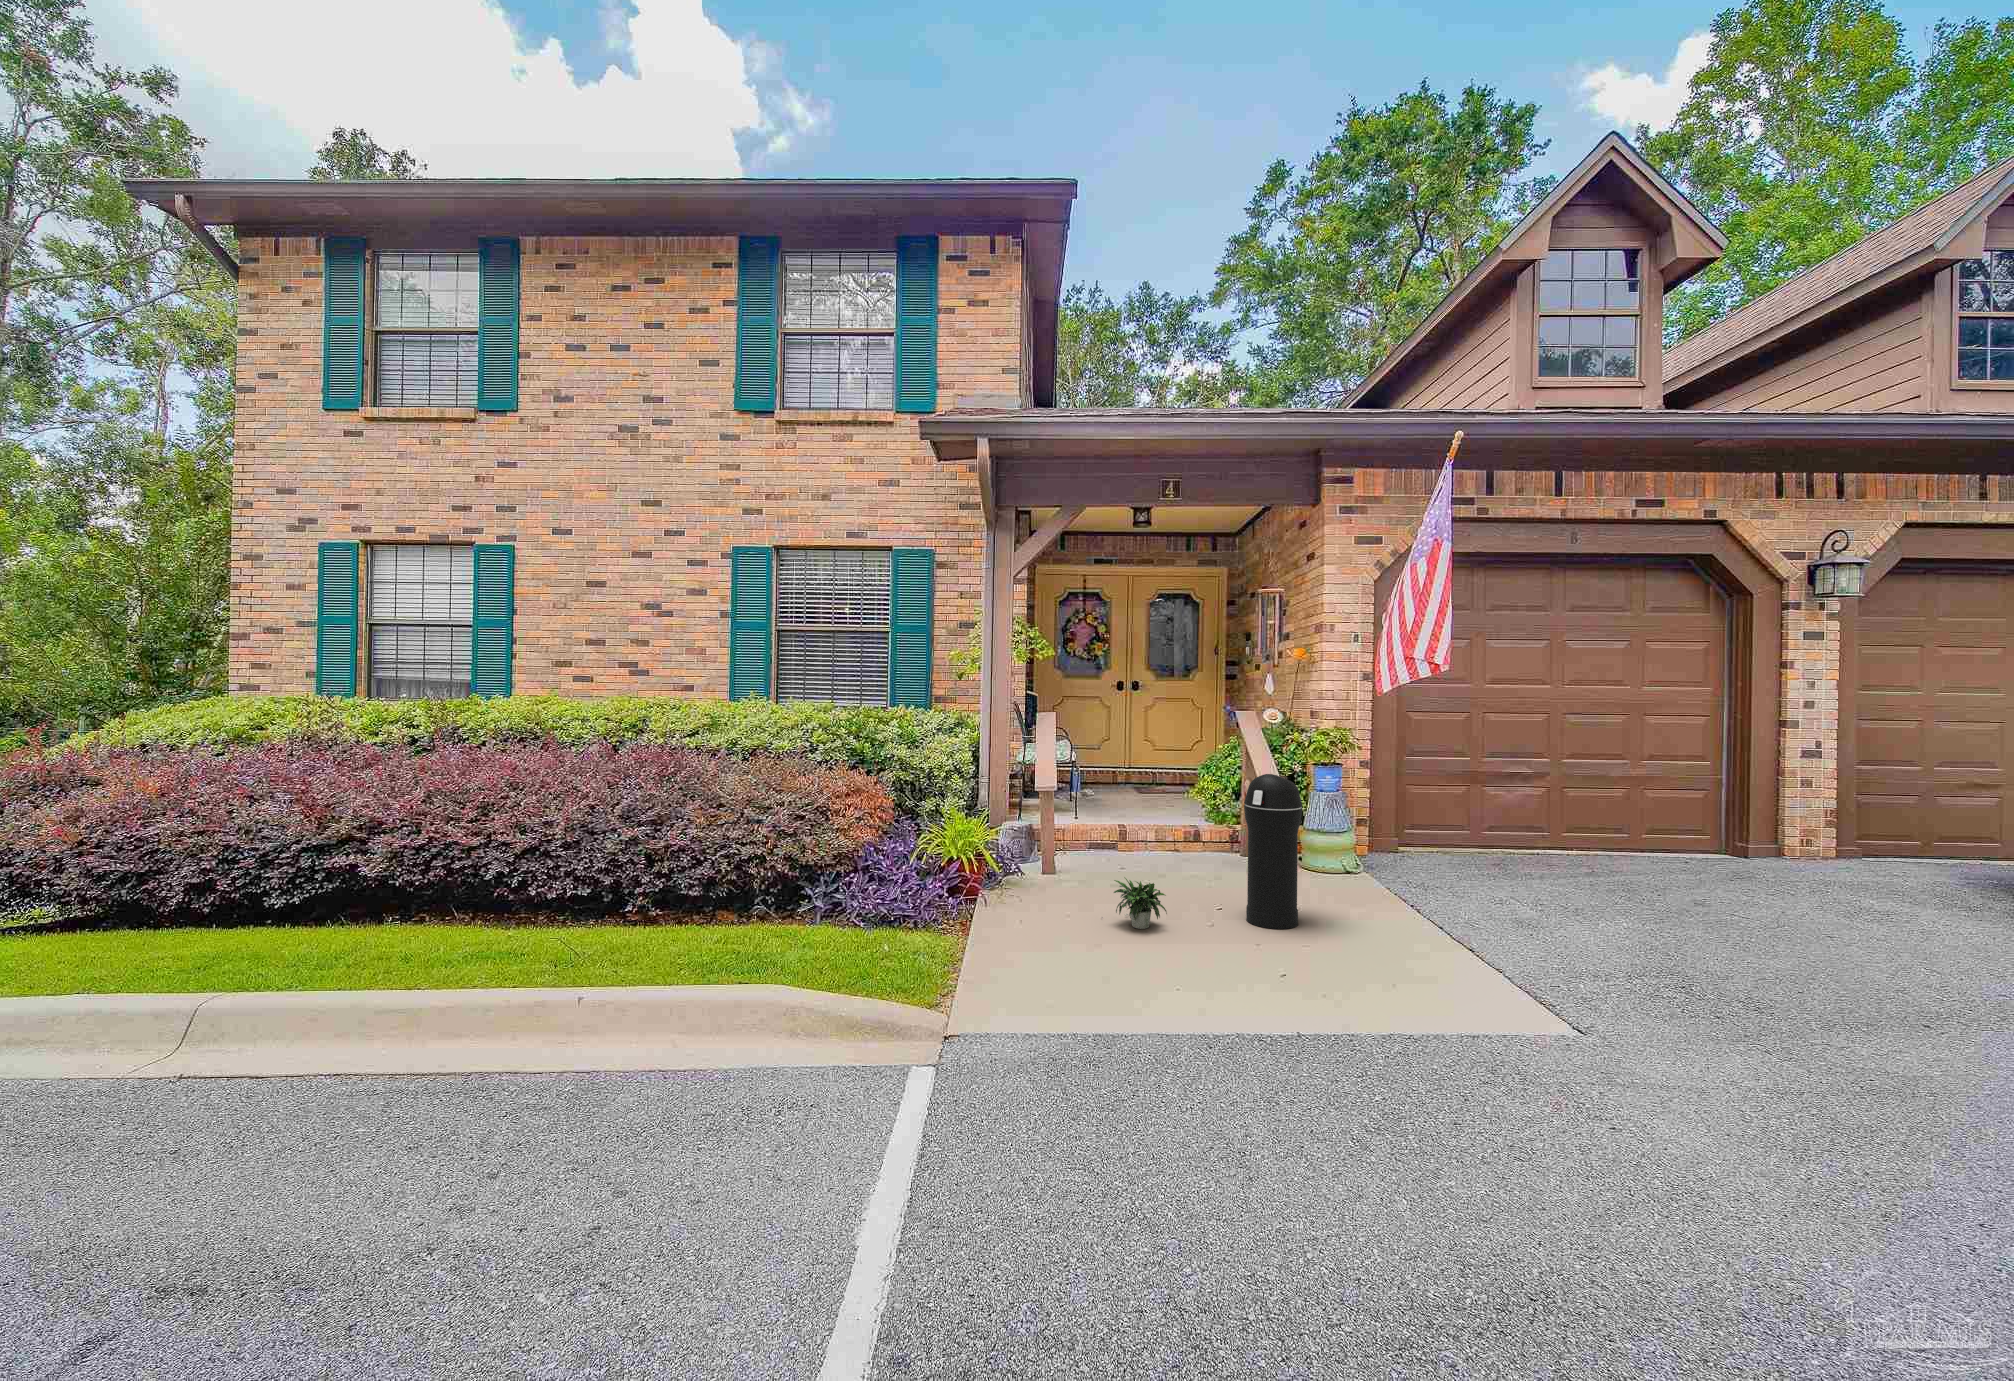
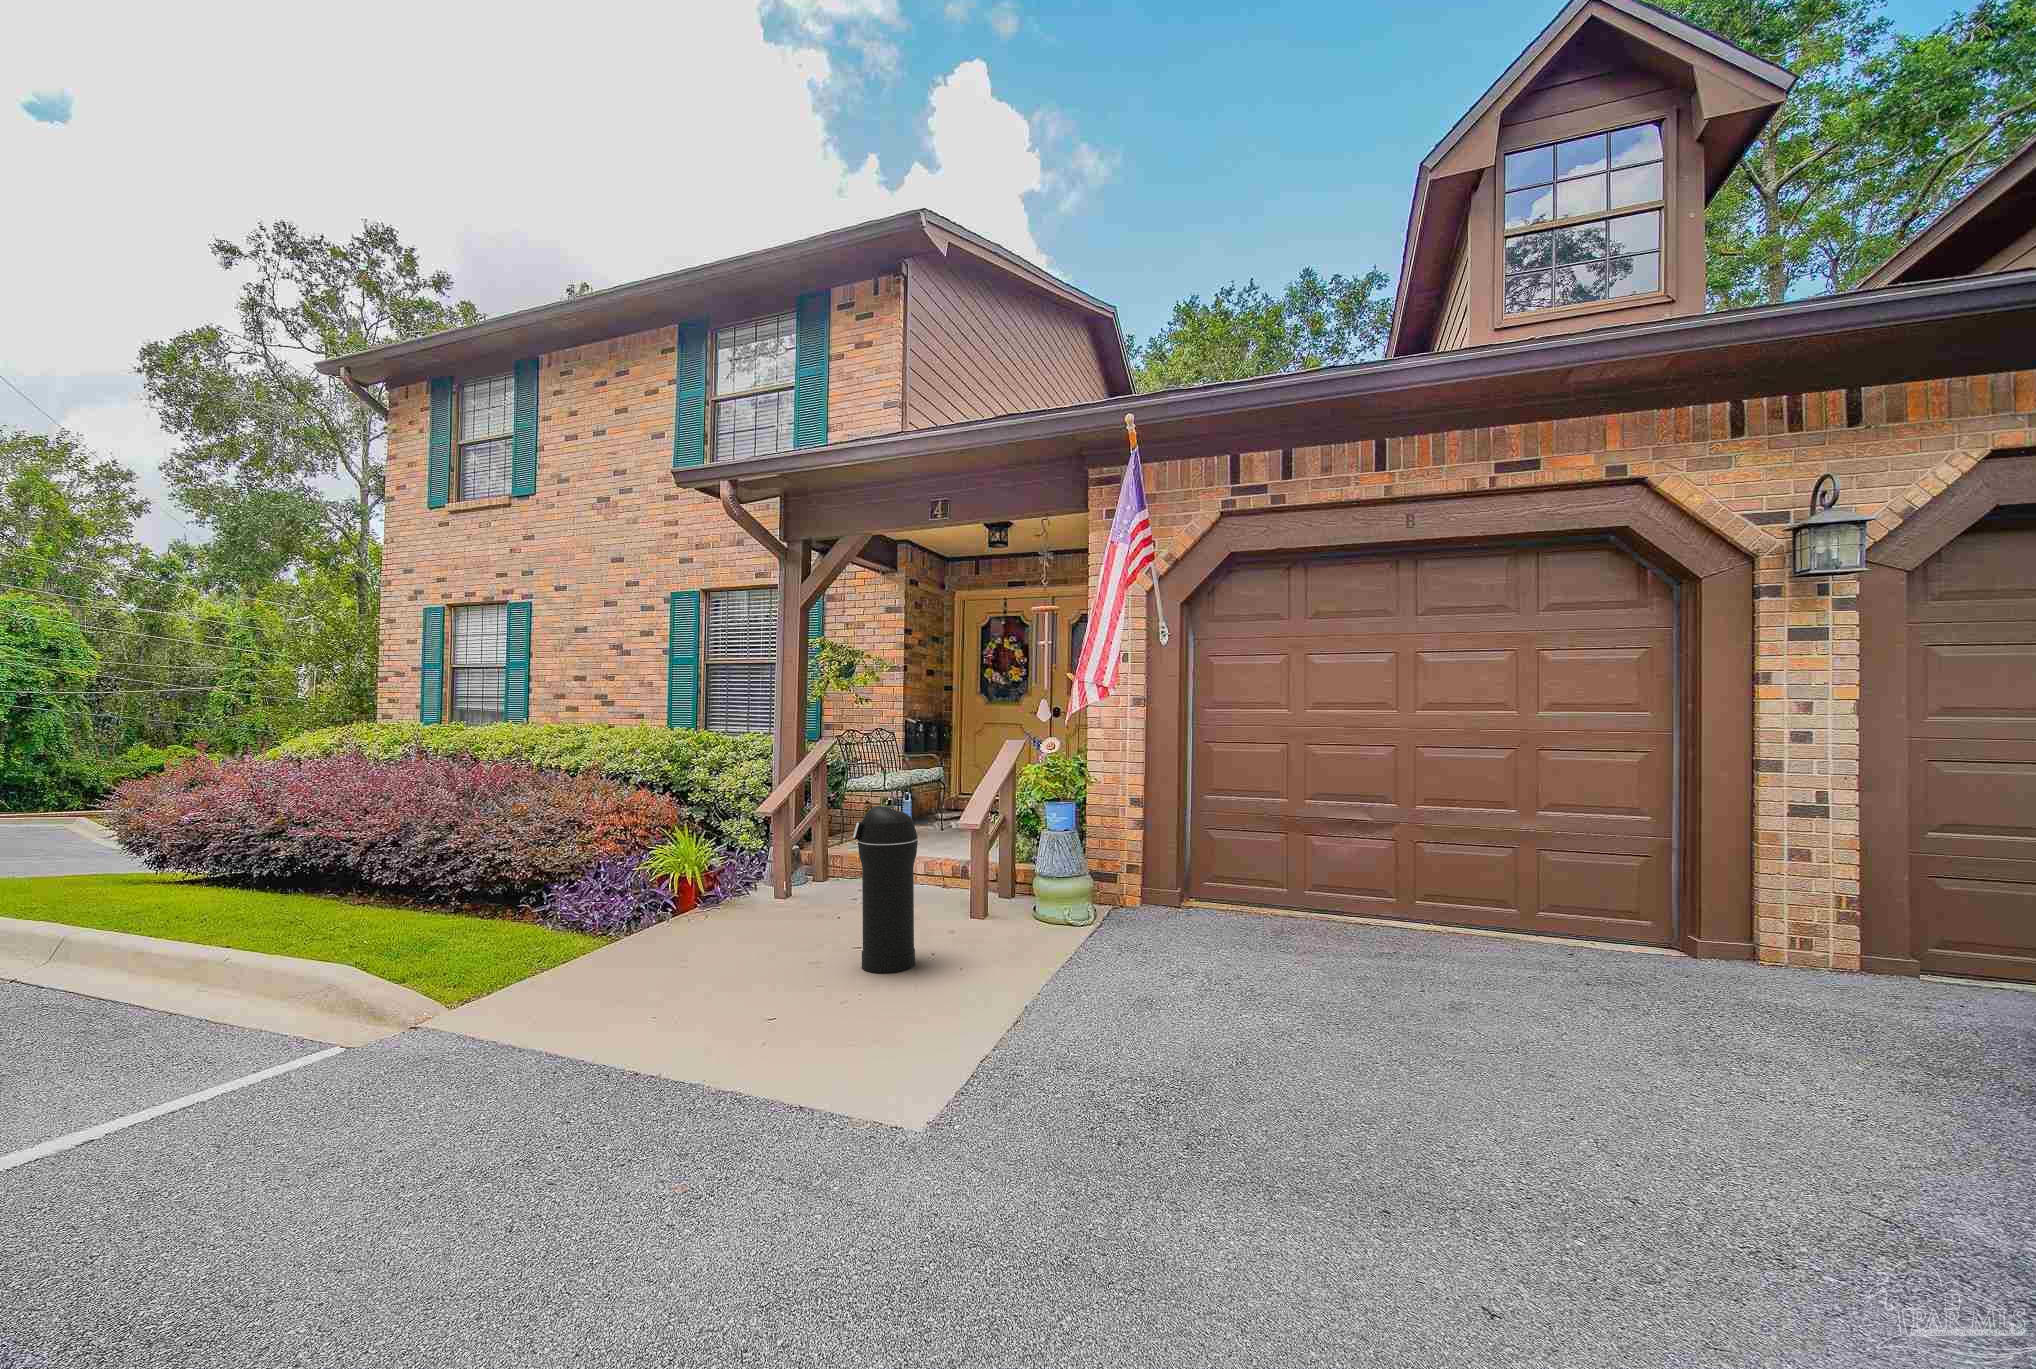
potted plant: present [1102,877,1167,929] -> none [735,905,784,958]

